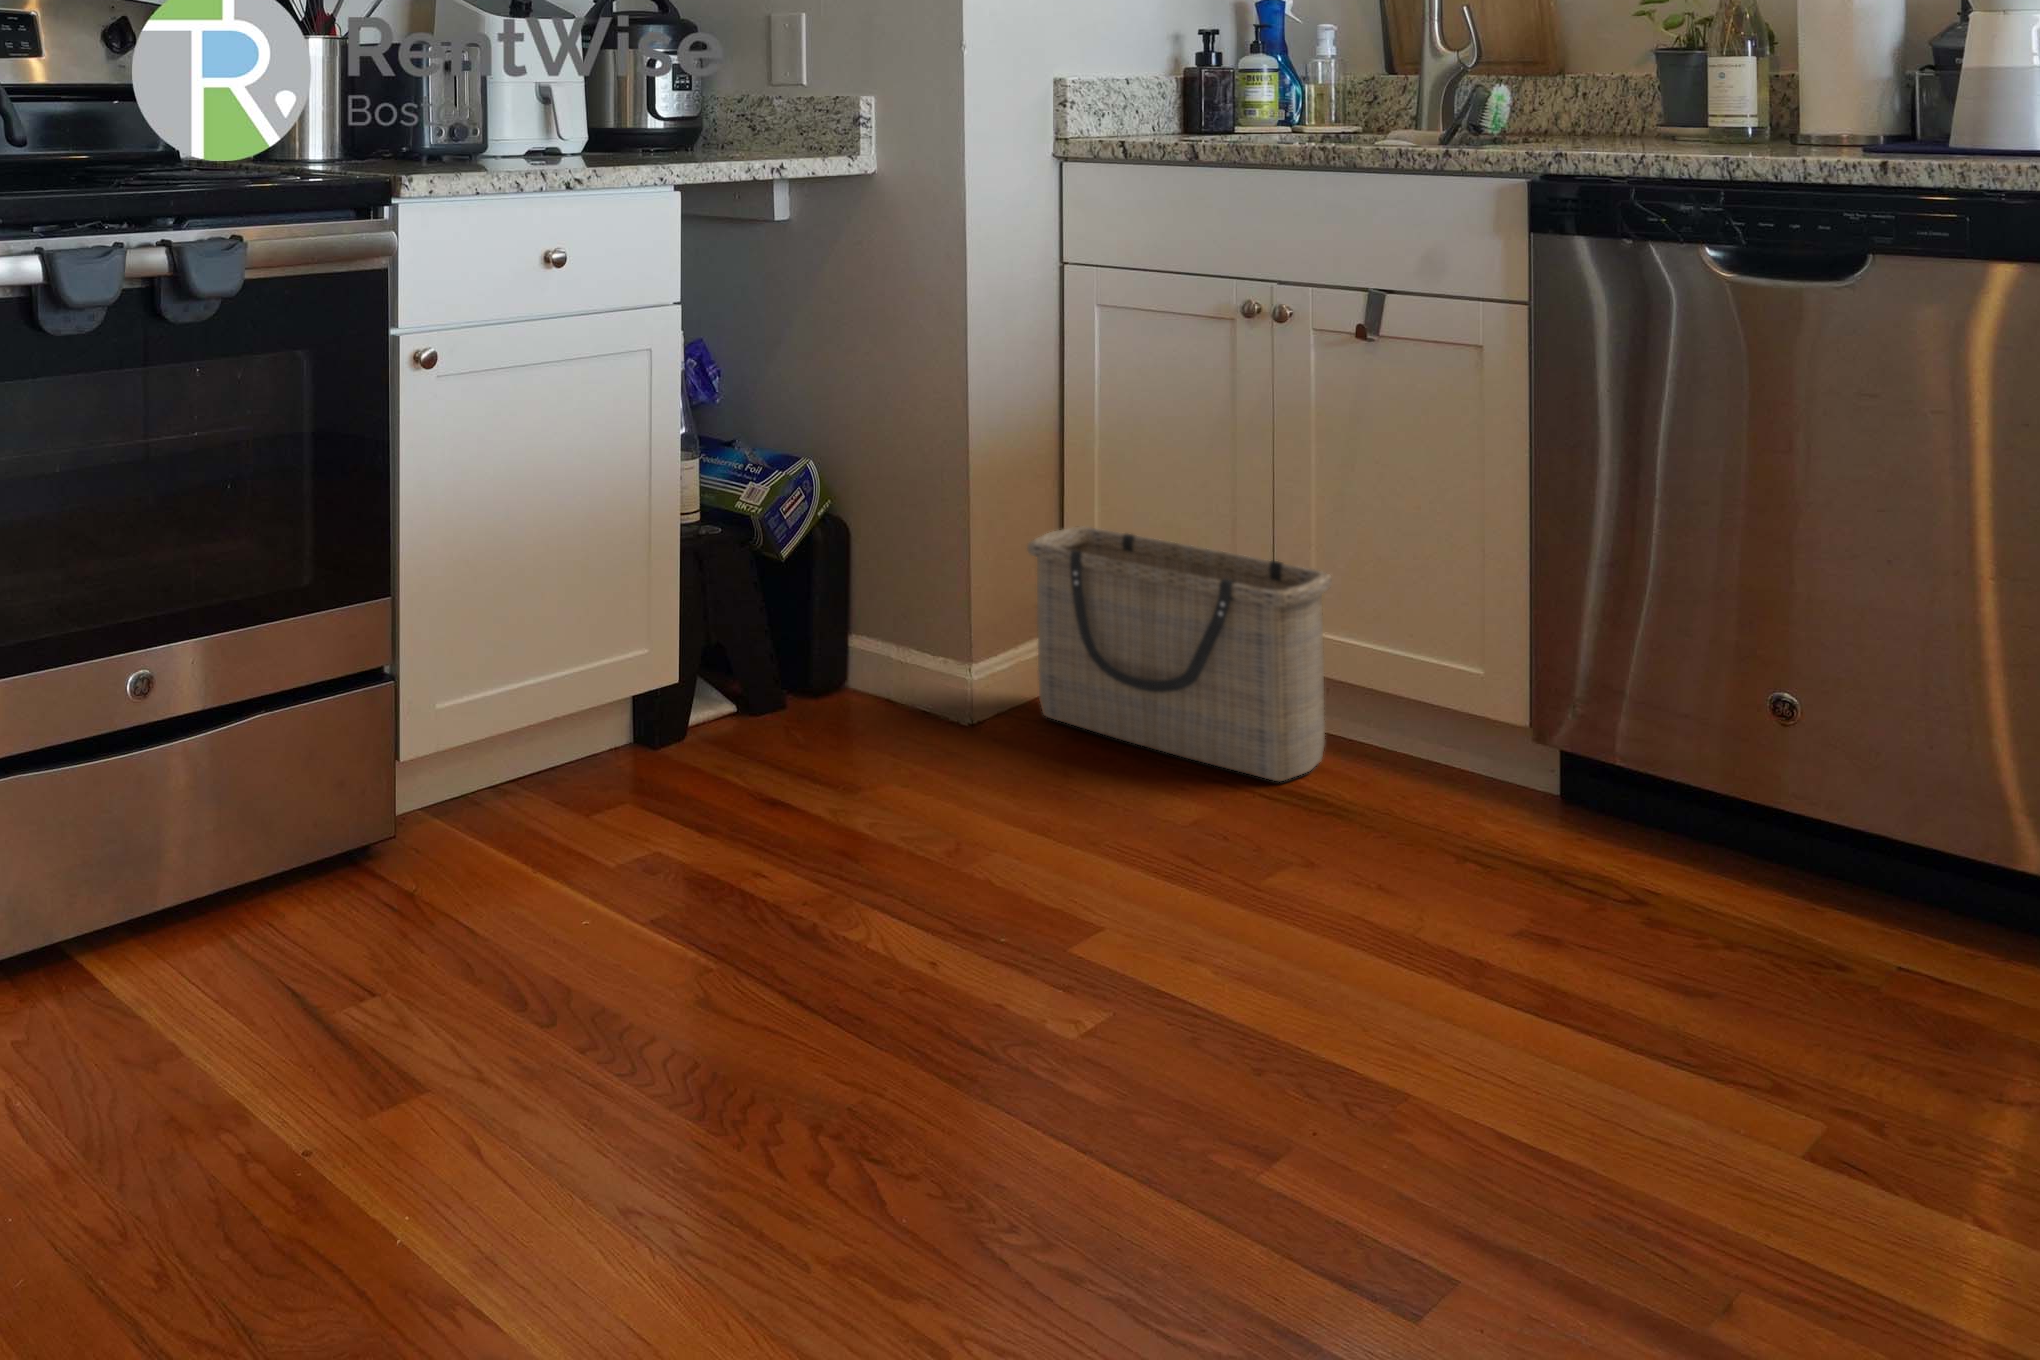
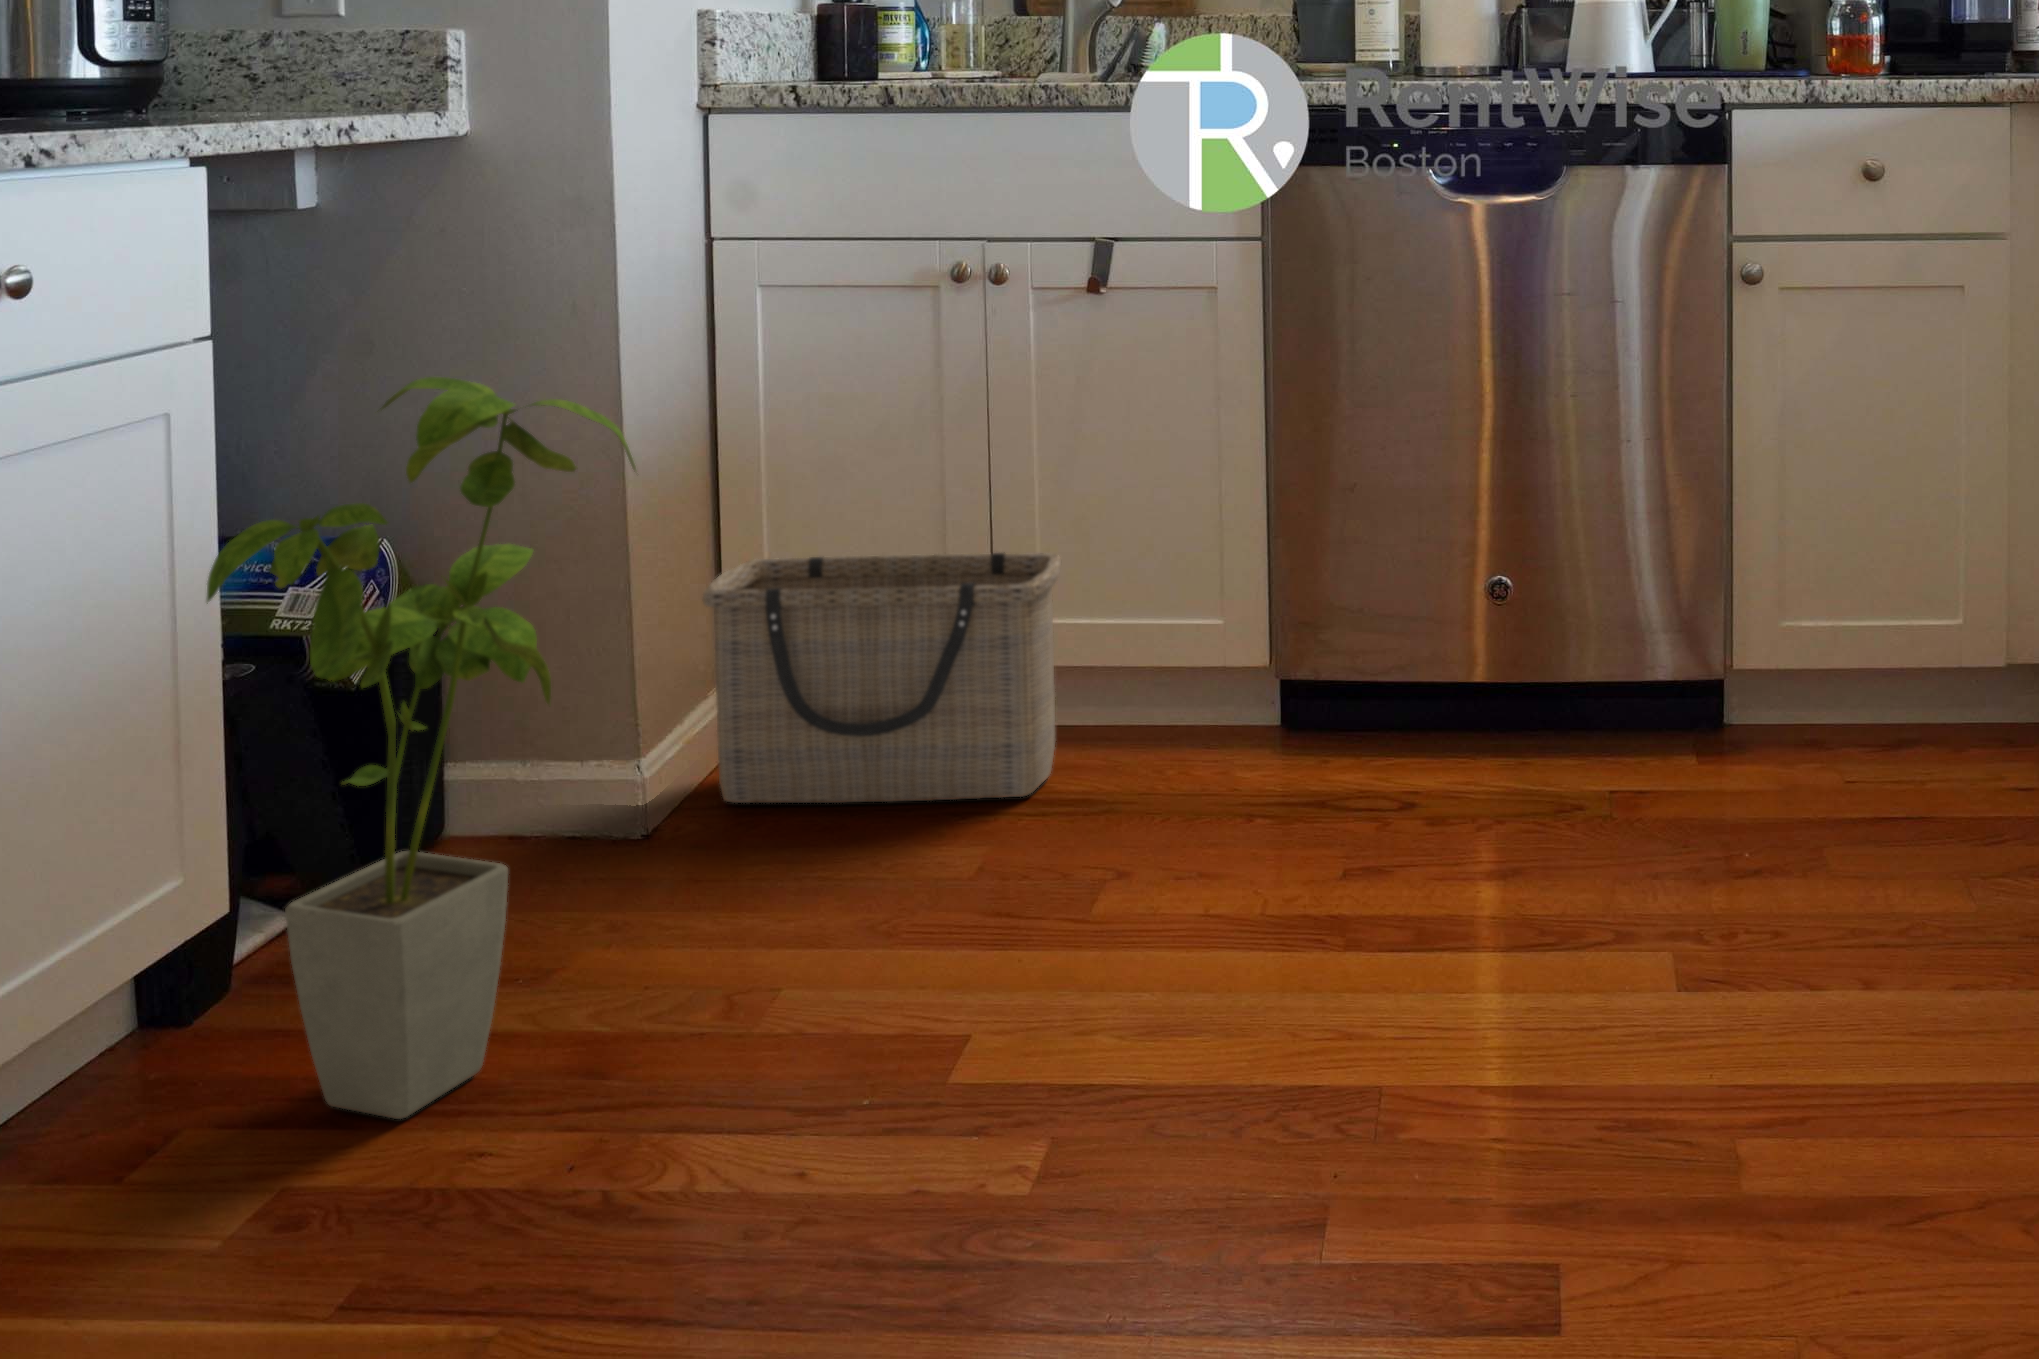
house plant: none [636,345,891,847] -> present [207,377,636,1119]

